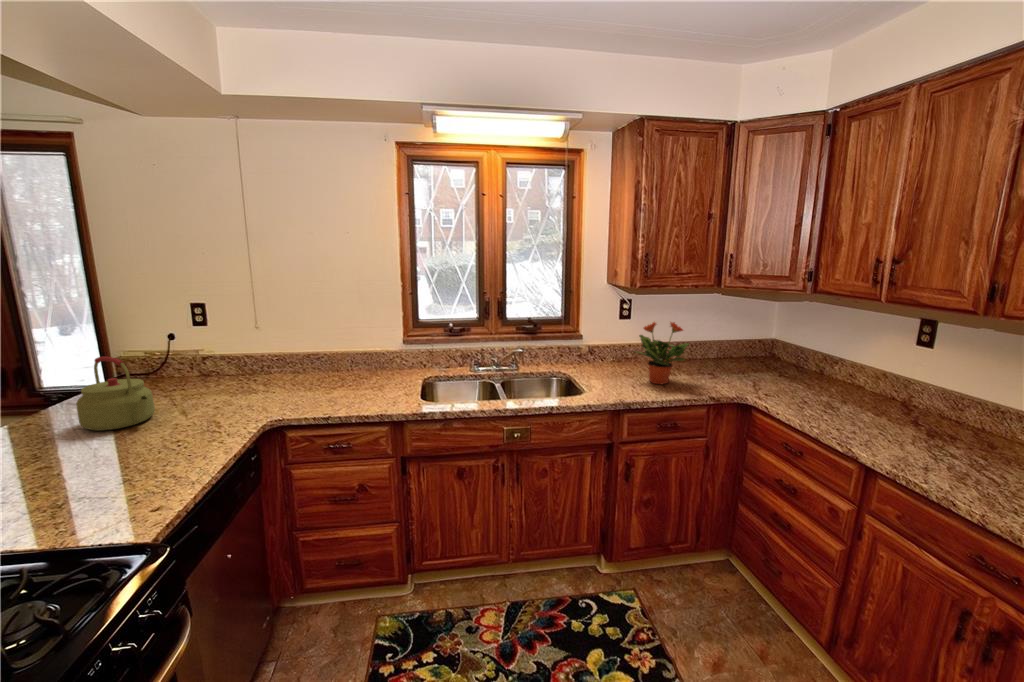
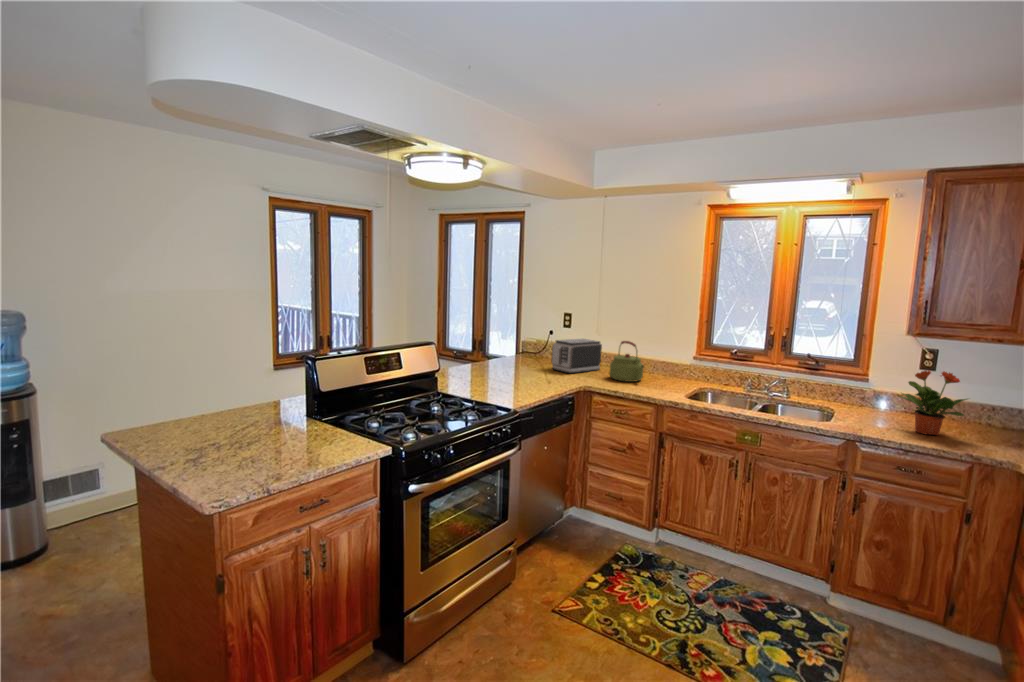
toaster: none [185,339,274,401] -> present [551,339,602,373]
kettle: present [76,357,155,430] -> present [609,341,644,382]

